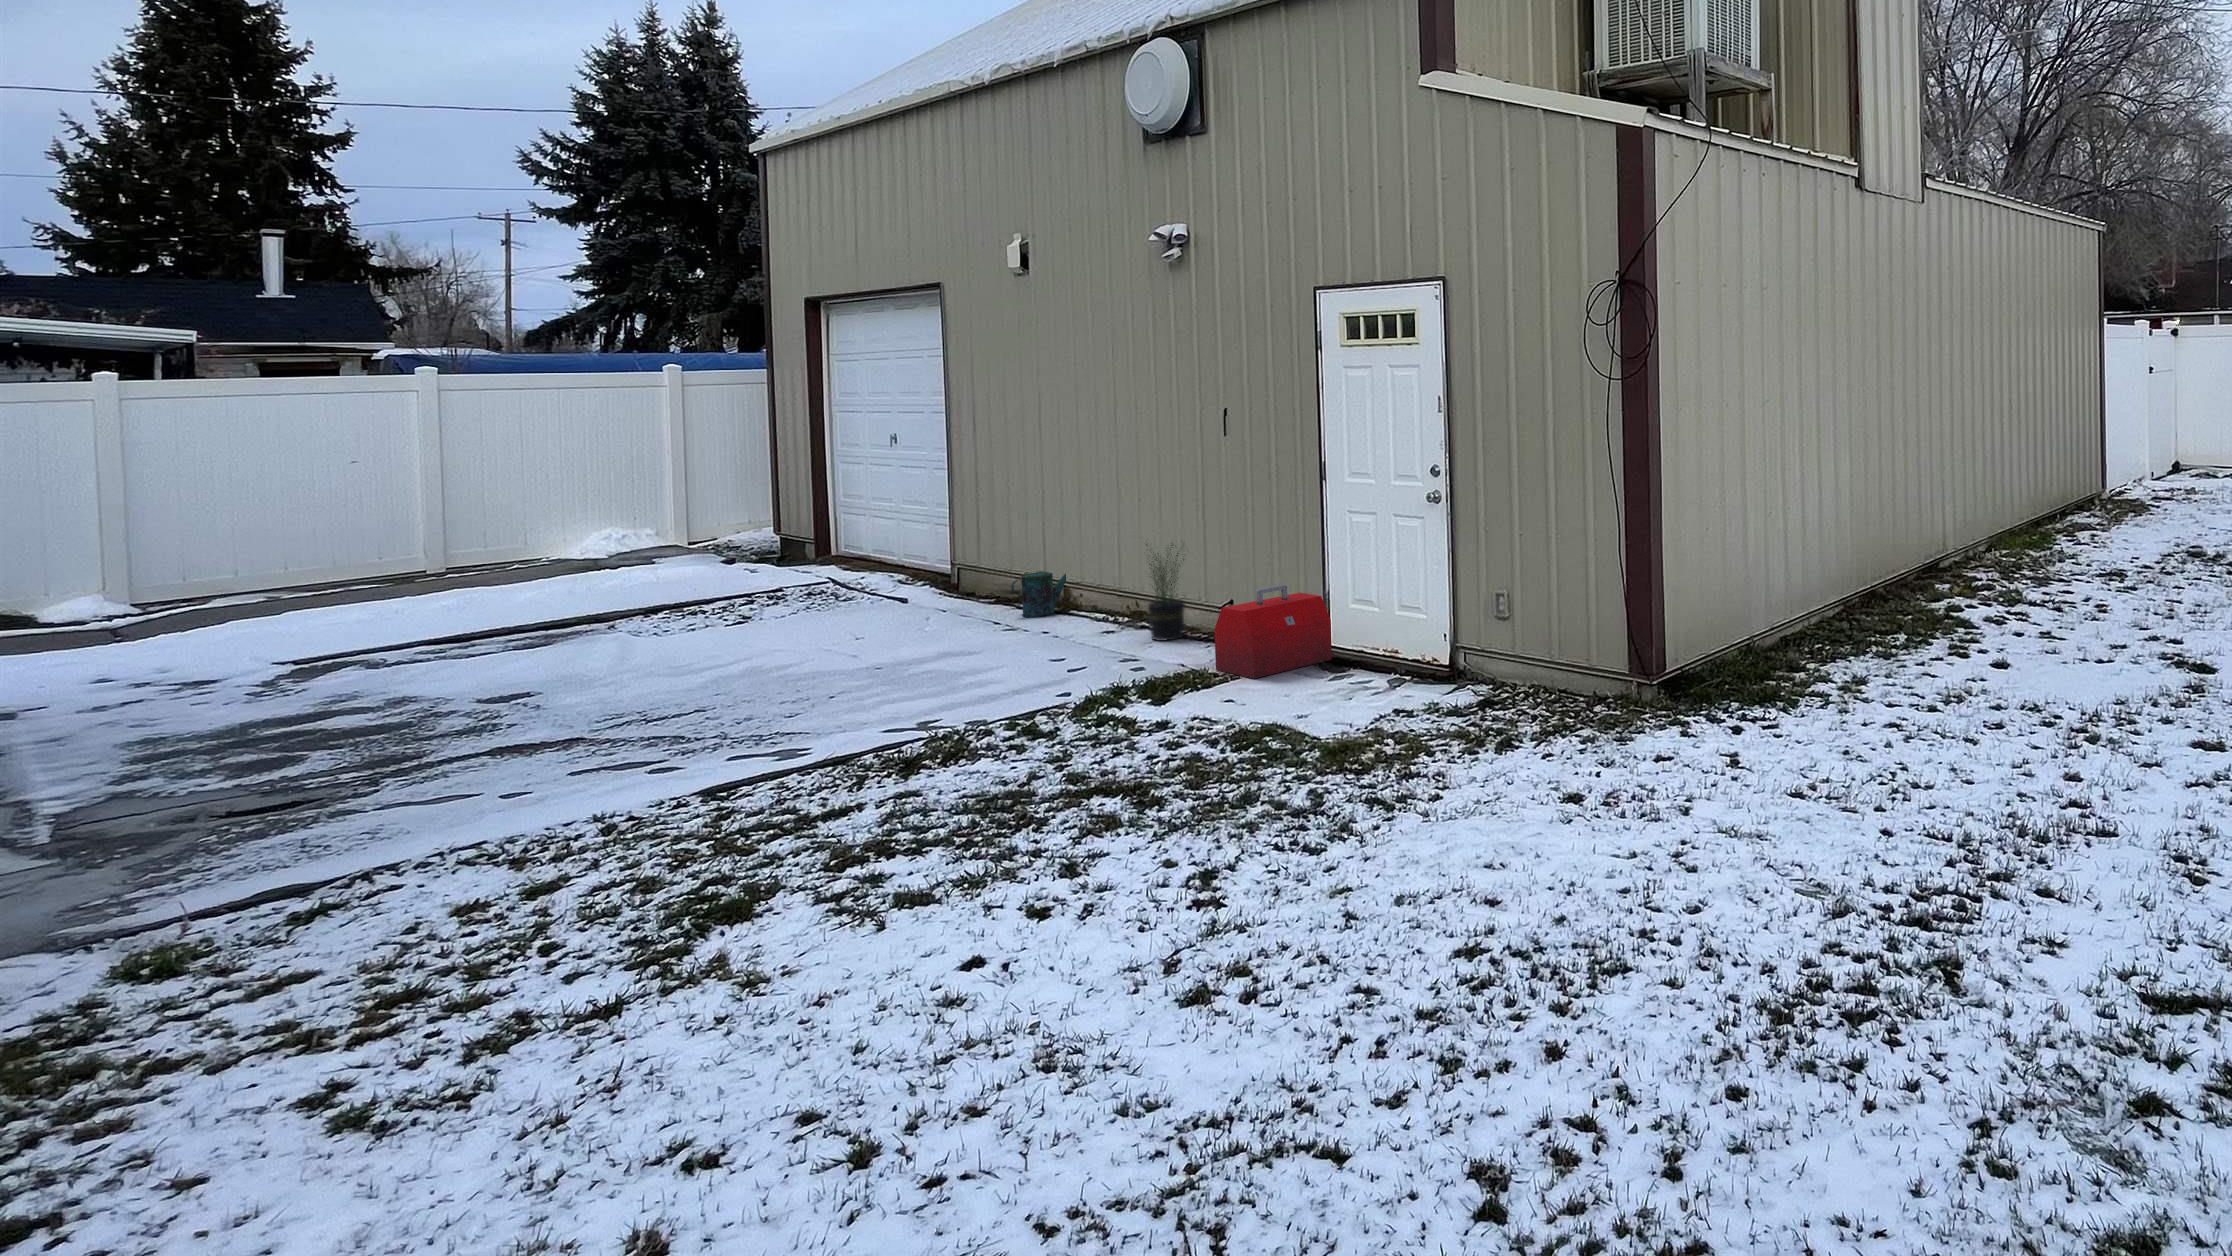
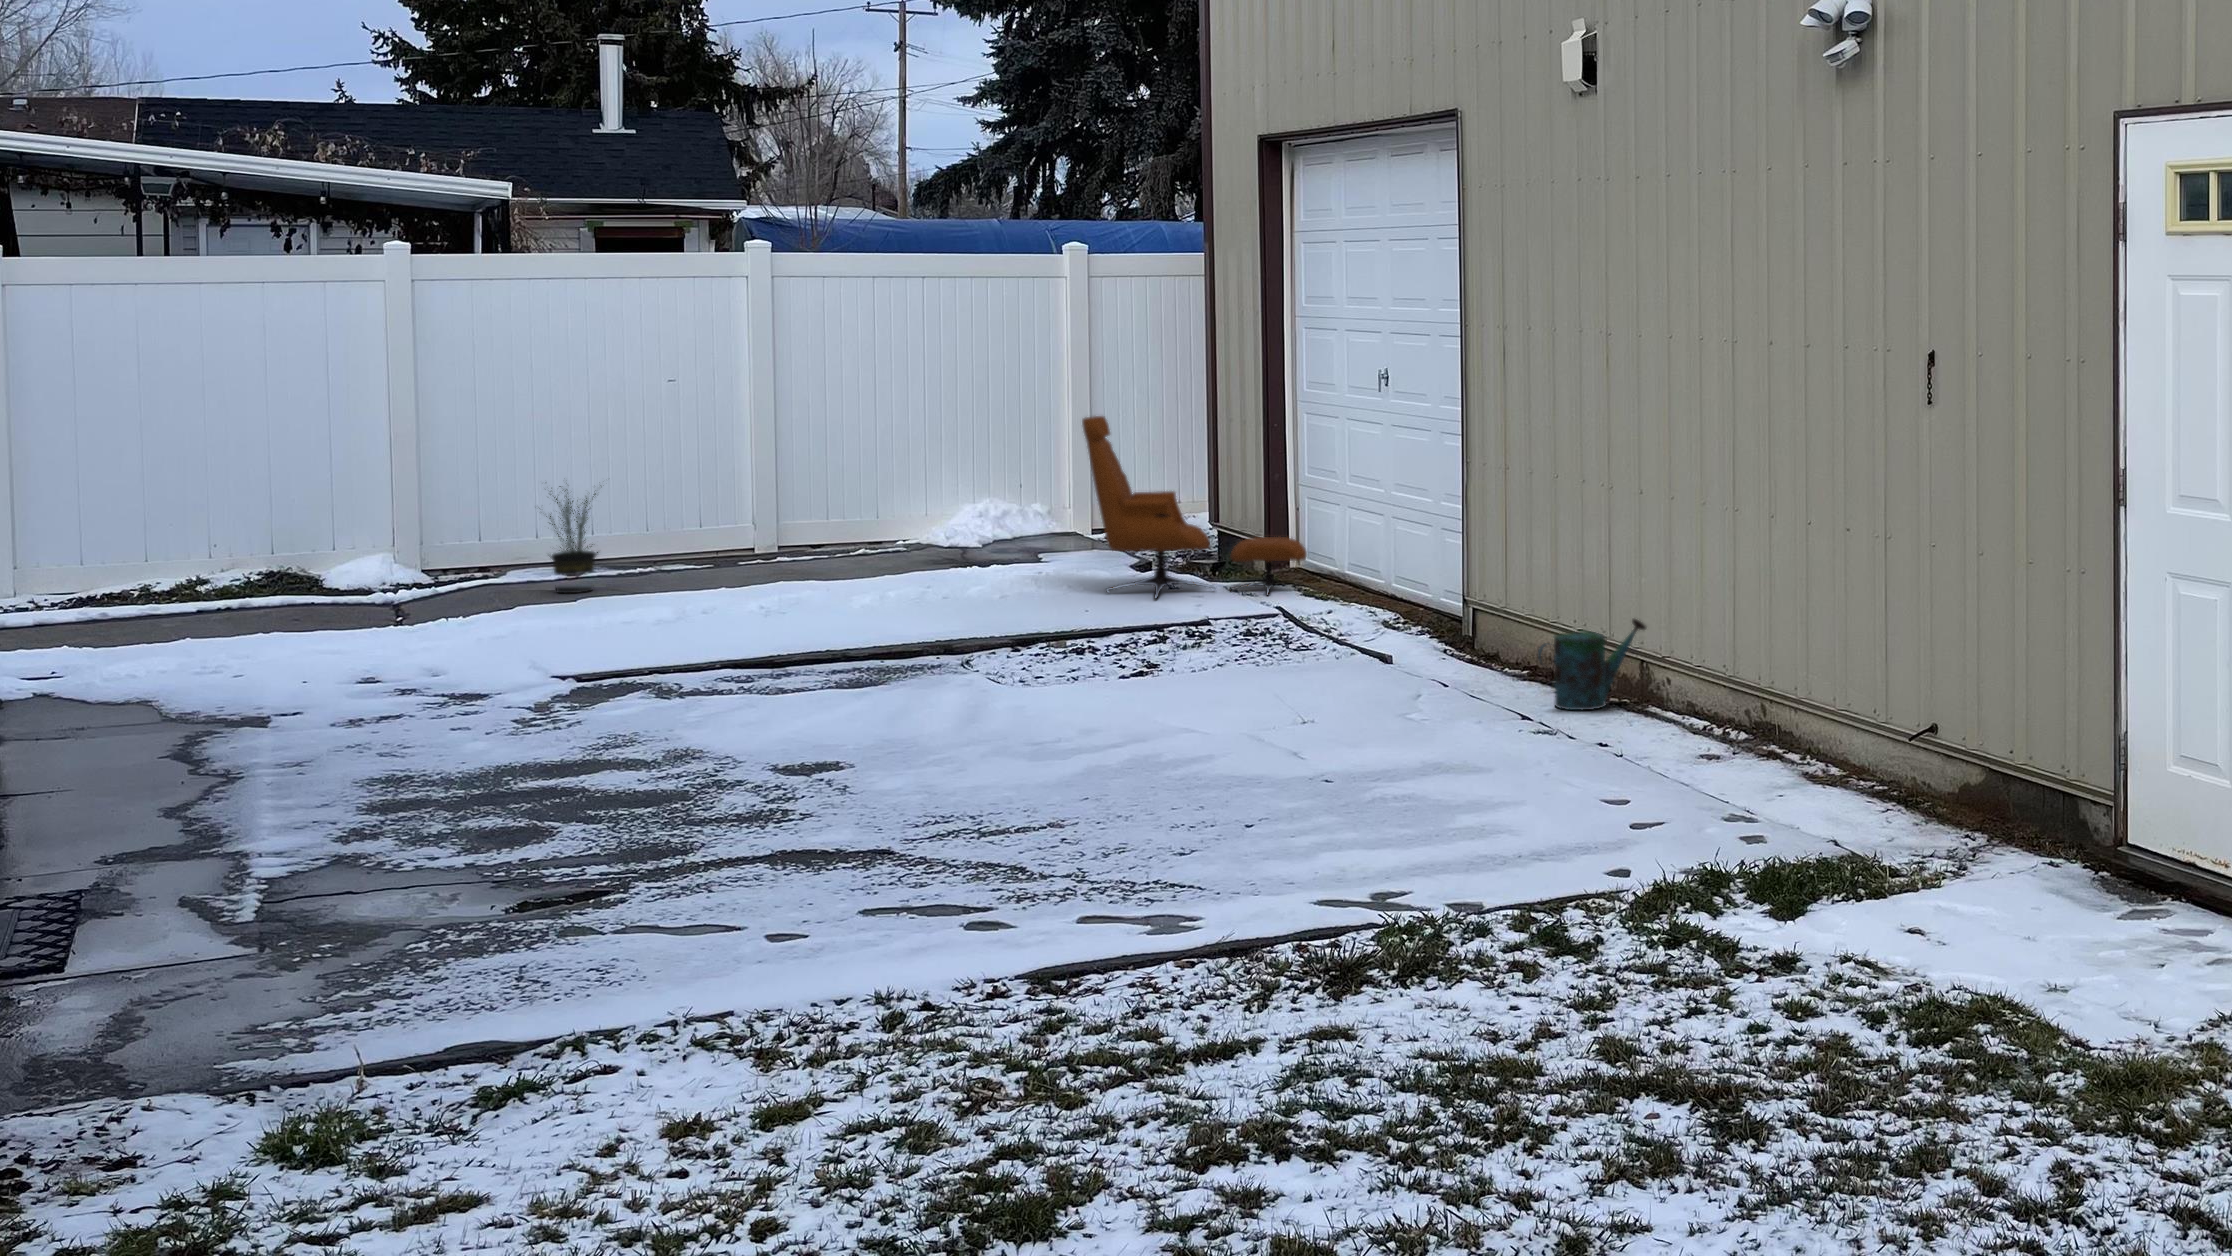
lounge chair: none [683,466,852,580] -> present [1082,416,1307,598]
potted plant: present [1146,543,1185,641] -> present [546,486,598,593]
toolbox: present [1214,585,1332,679] -> none [1883,706,2112,886]

